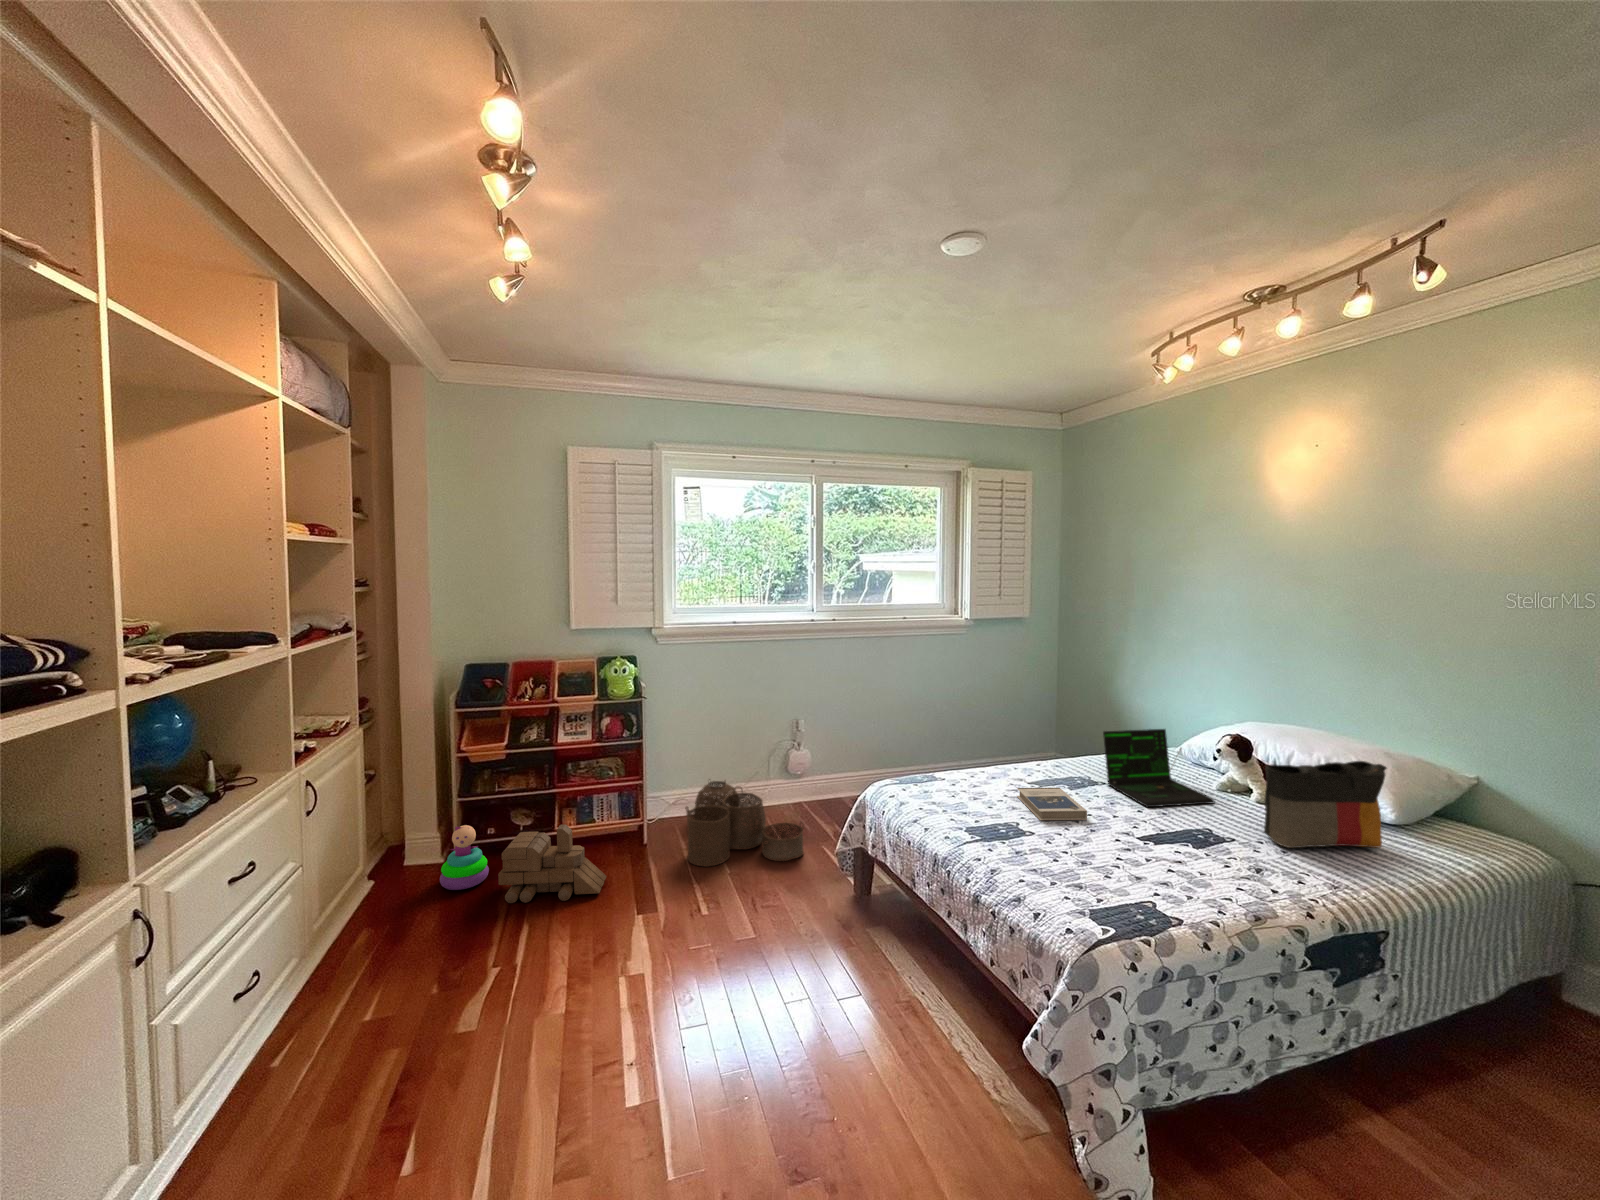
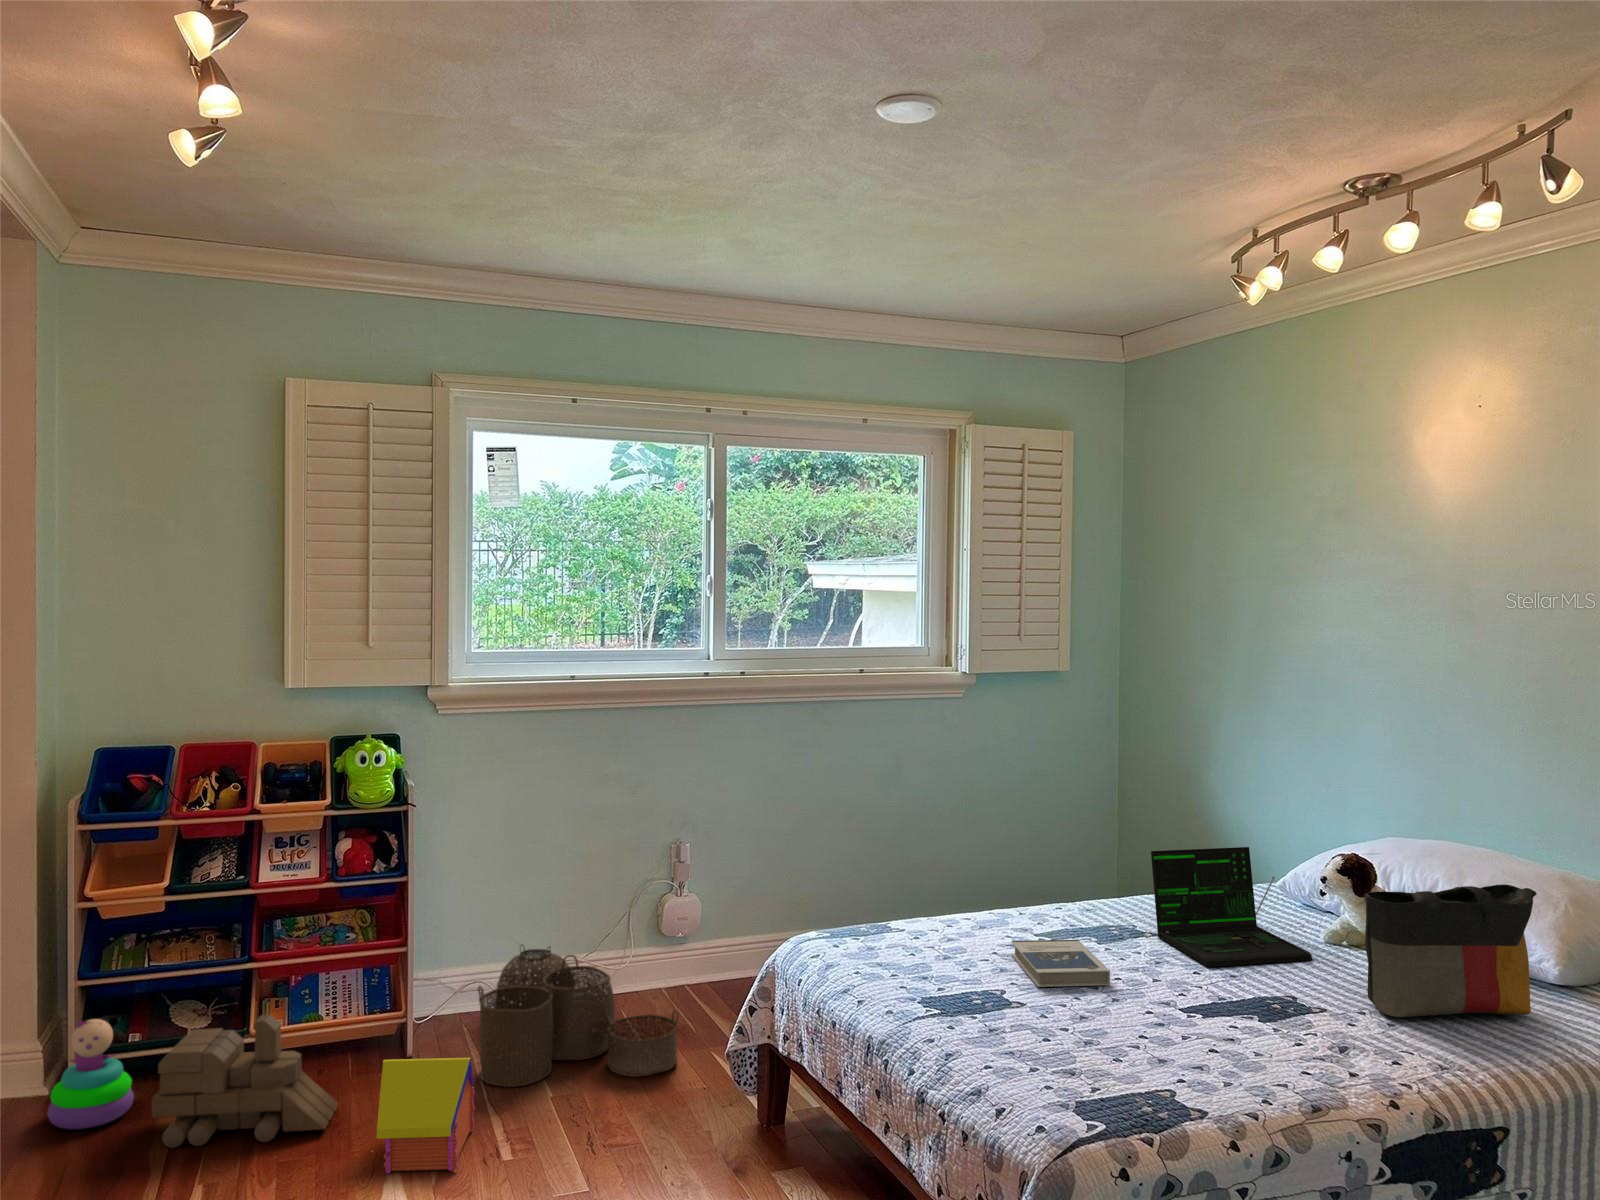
toy house: none [630,854,687,924] -> present [377,1058,475,1174]

